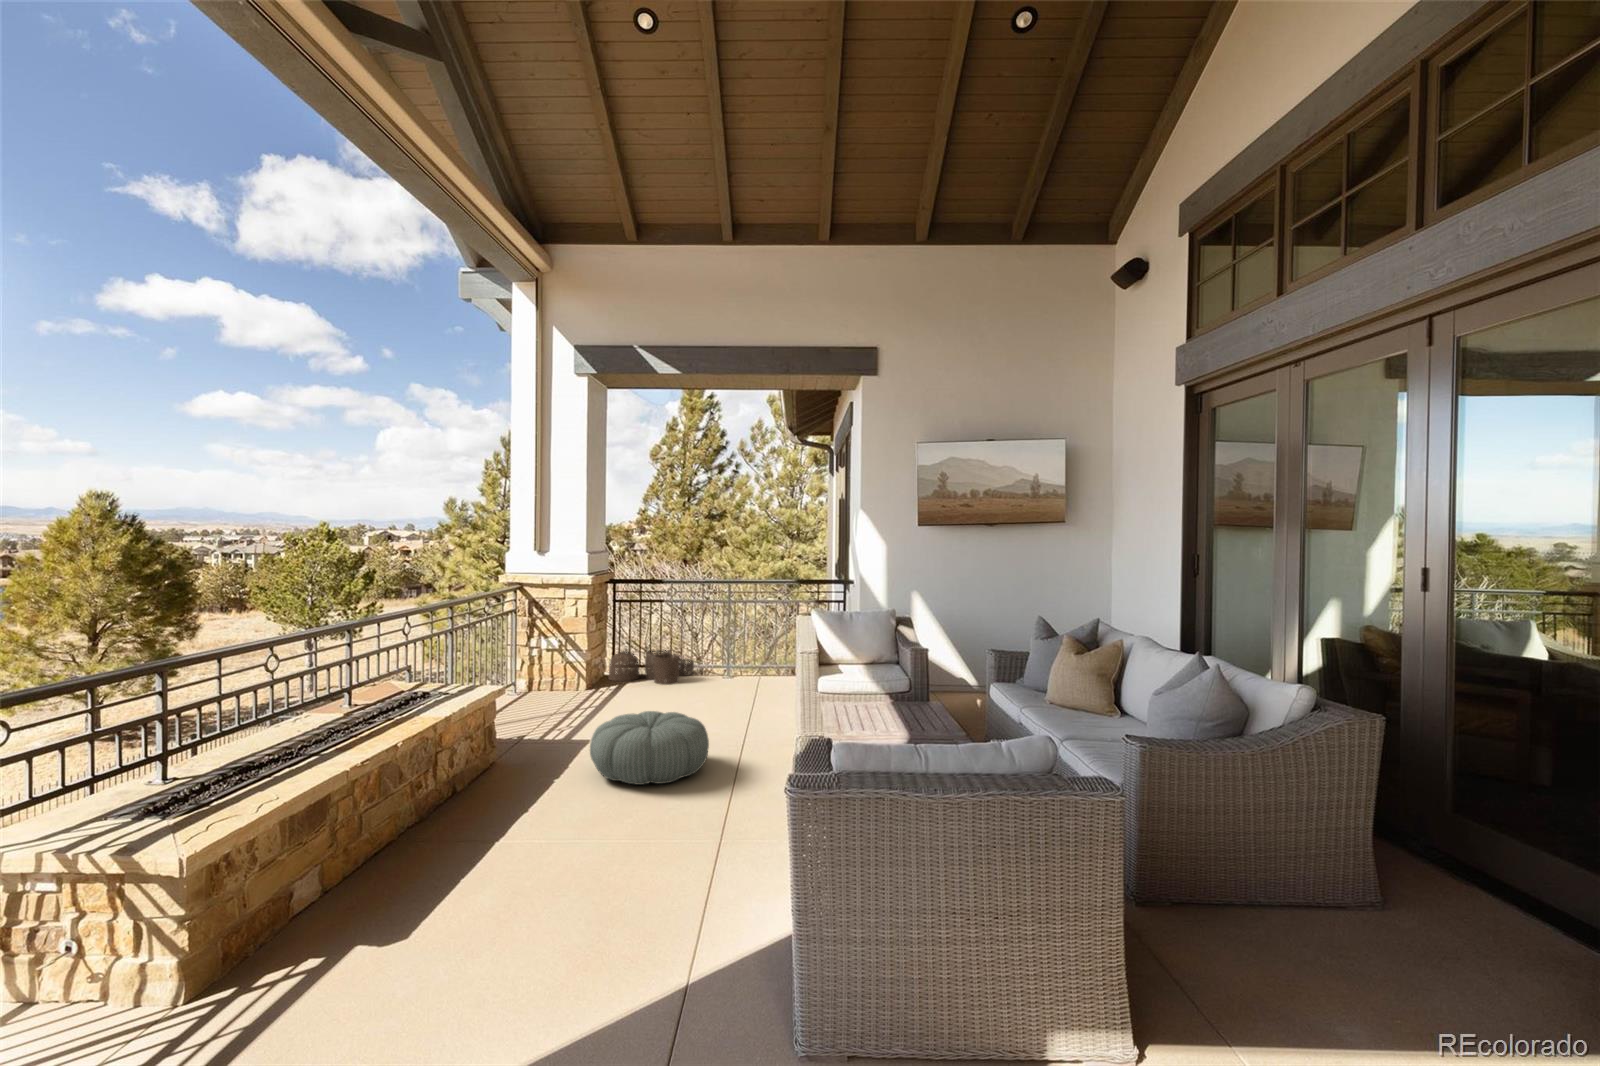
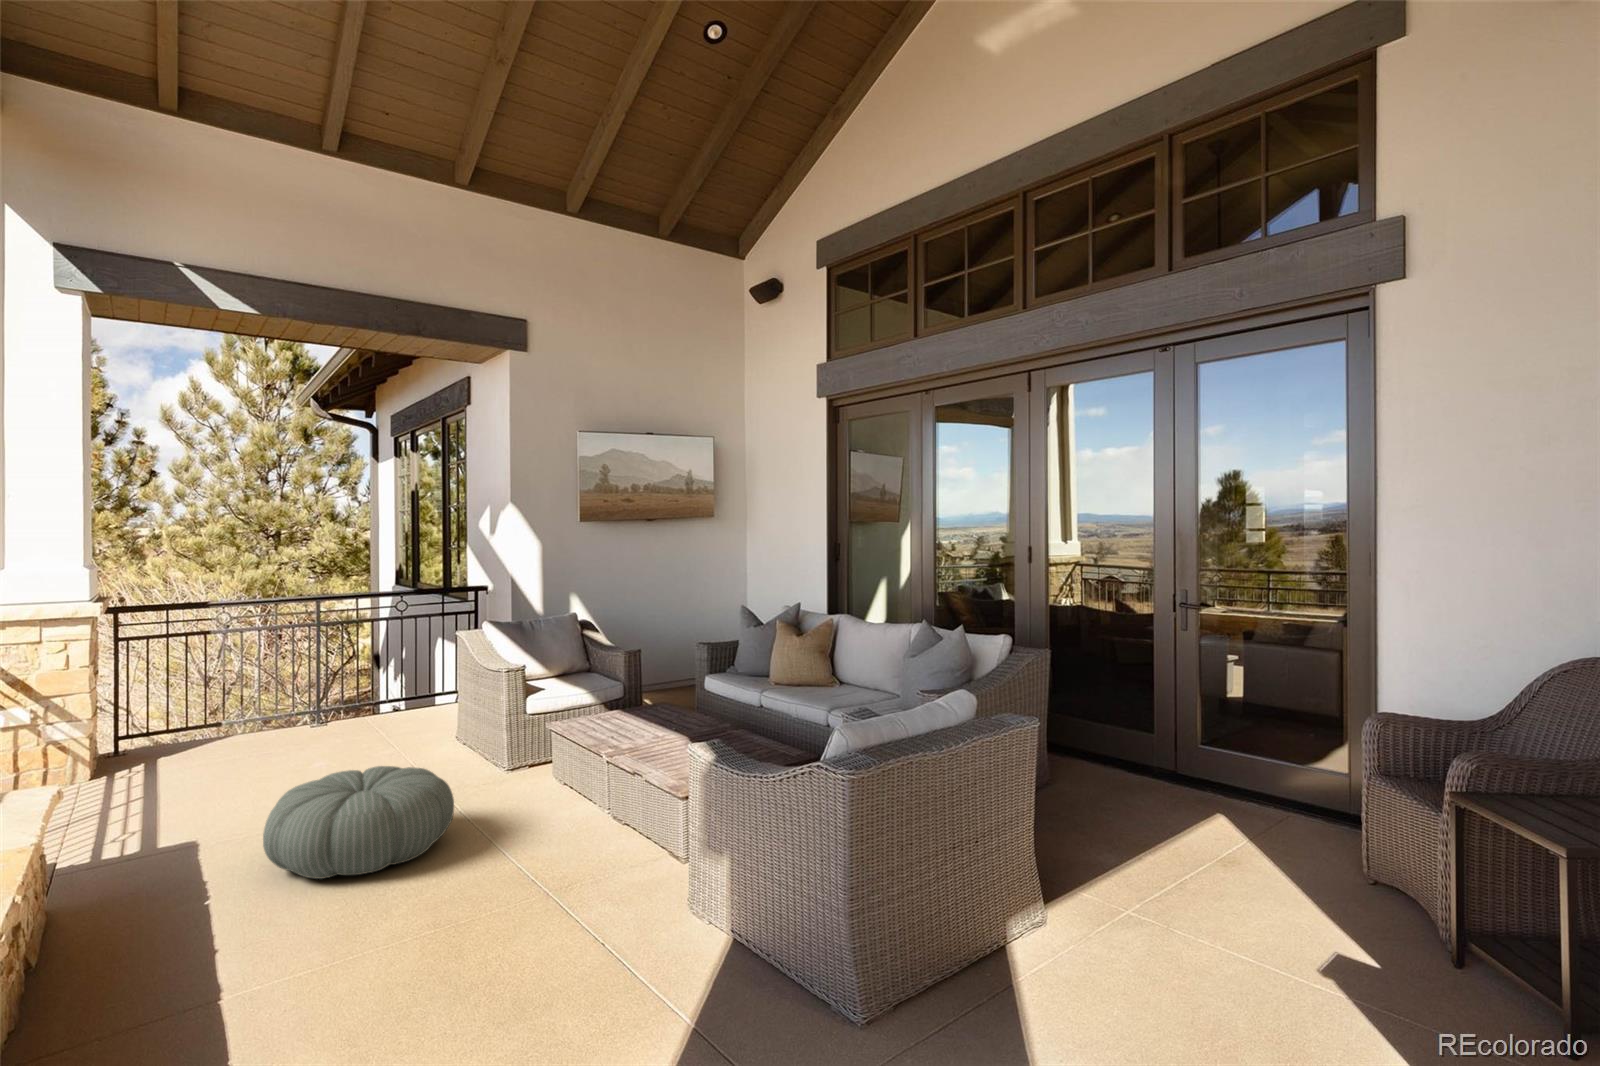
woven basket: present [609,648,694,685] -> none [113,698,260,760]

